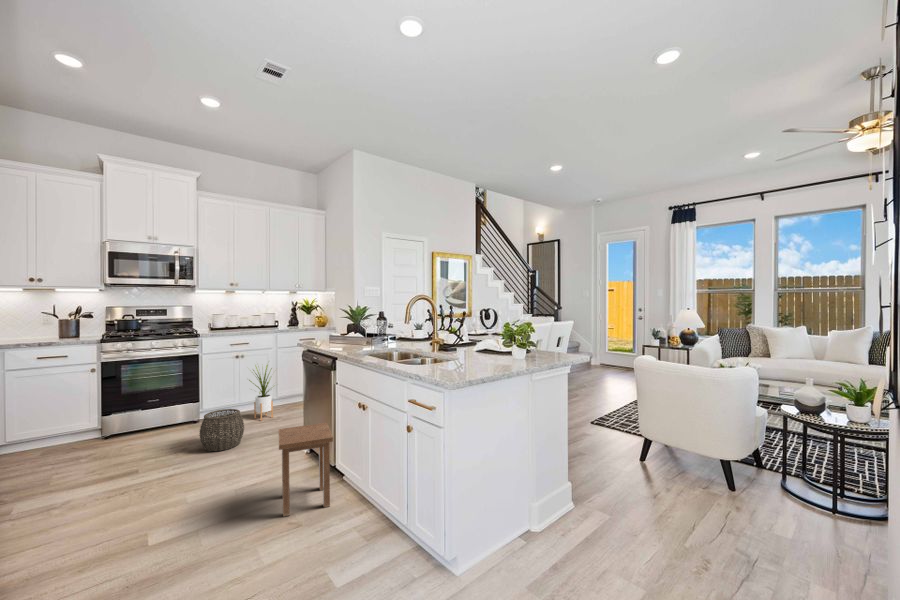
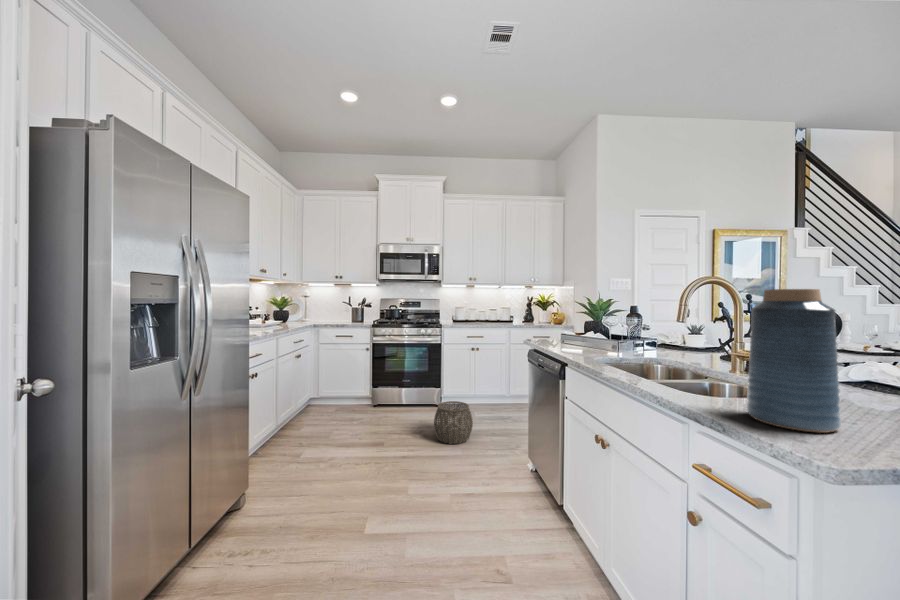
vase: none [428,310,459,372] -> present [747,289,841,433]
house plant: present [249,365,273,420] -> none [480,355,512,418]
stool: present [278,423,333,516] -> none [486,444,557,574]

